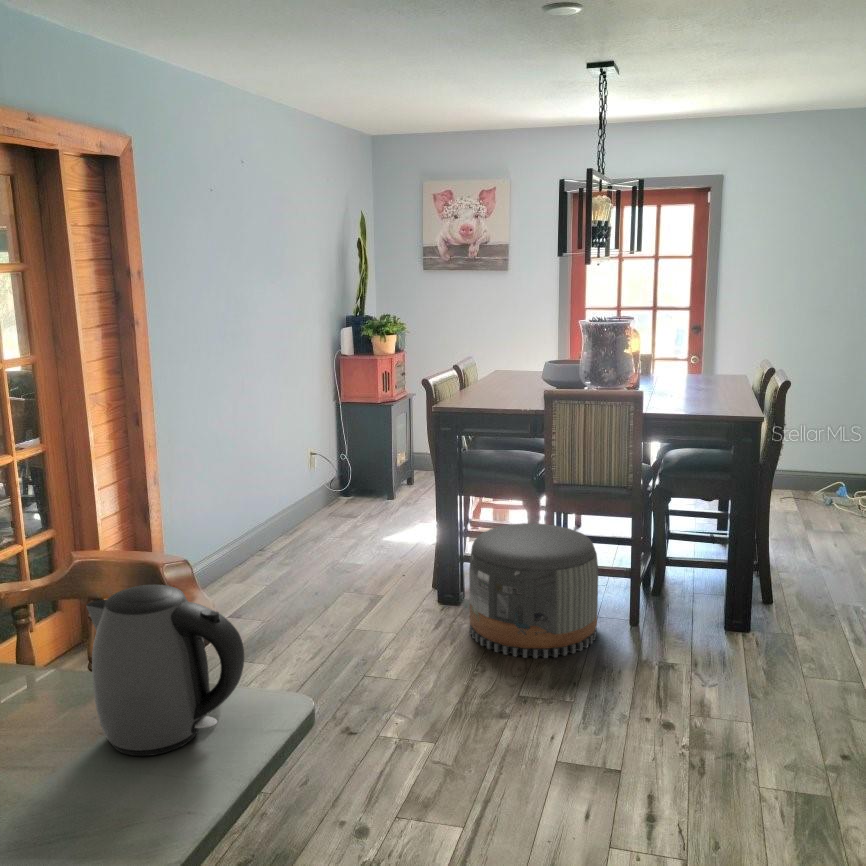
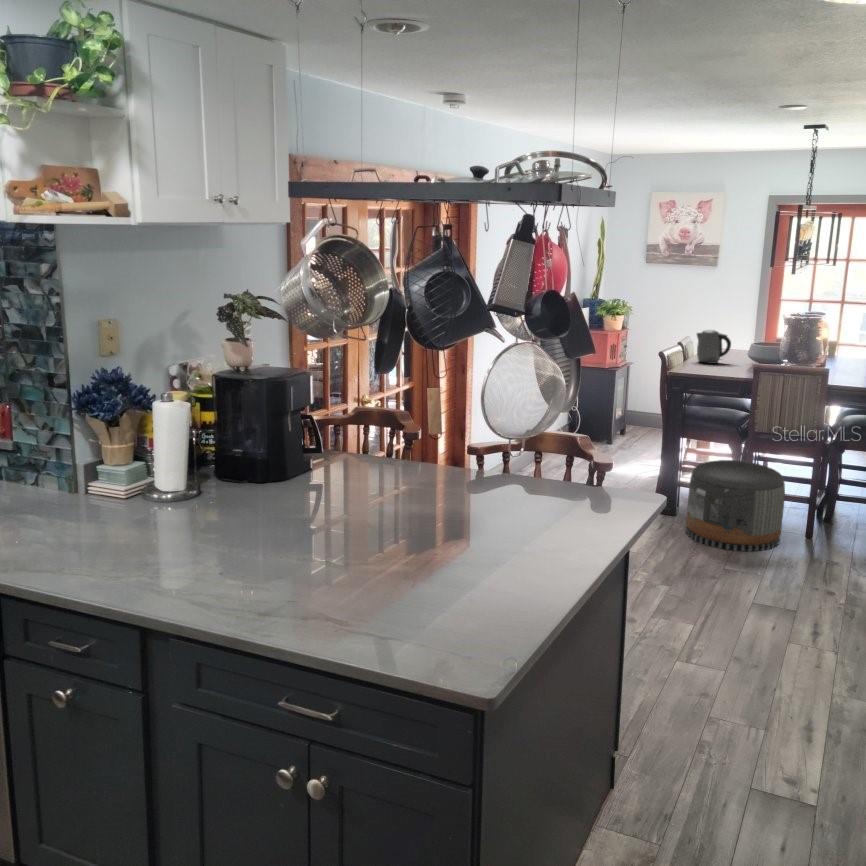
kettle: present [86,585,244,756] -> present [697,330,731,364]

